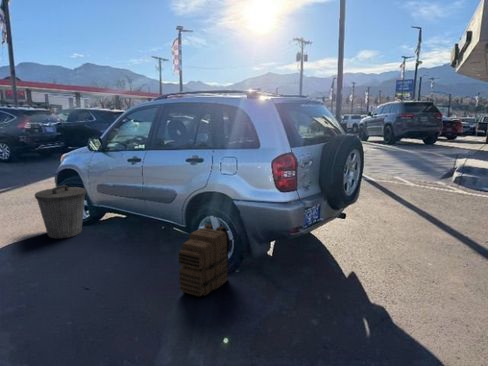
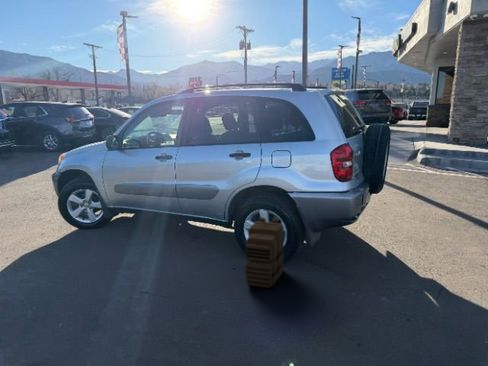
trash can: present [35,185,86,238] -> none [46,187,101,245]

